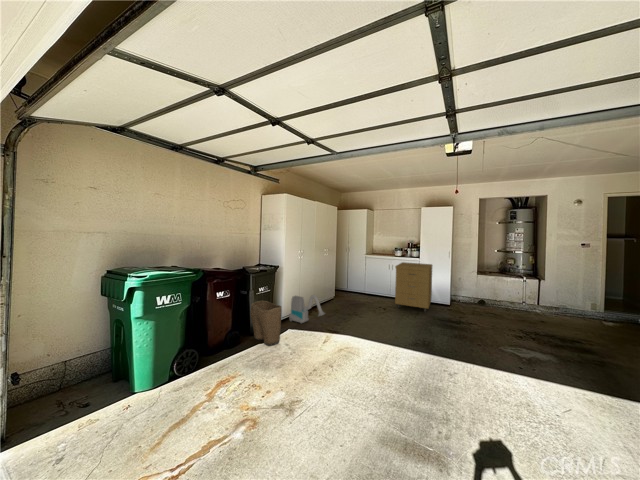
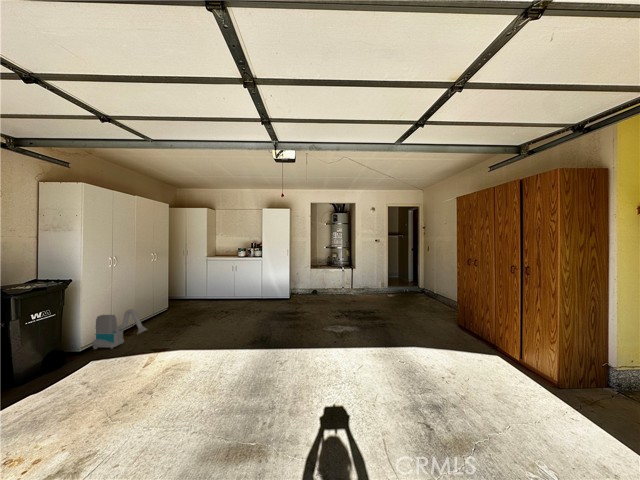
storage cabinet: present [395,262,432,312] -> none [236,262,273,309]
laundry basket: present [251,301,281,346] -> none [15,328,74,388]

